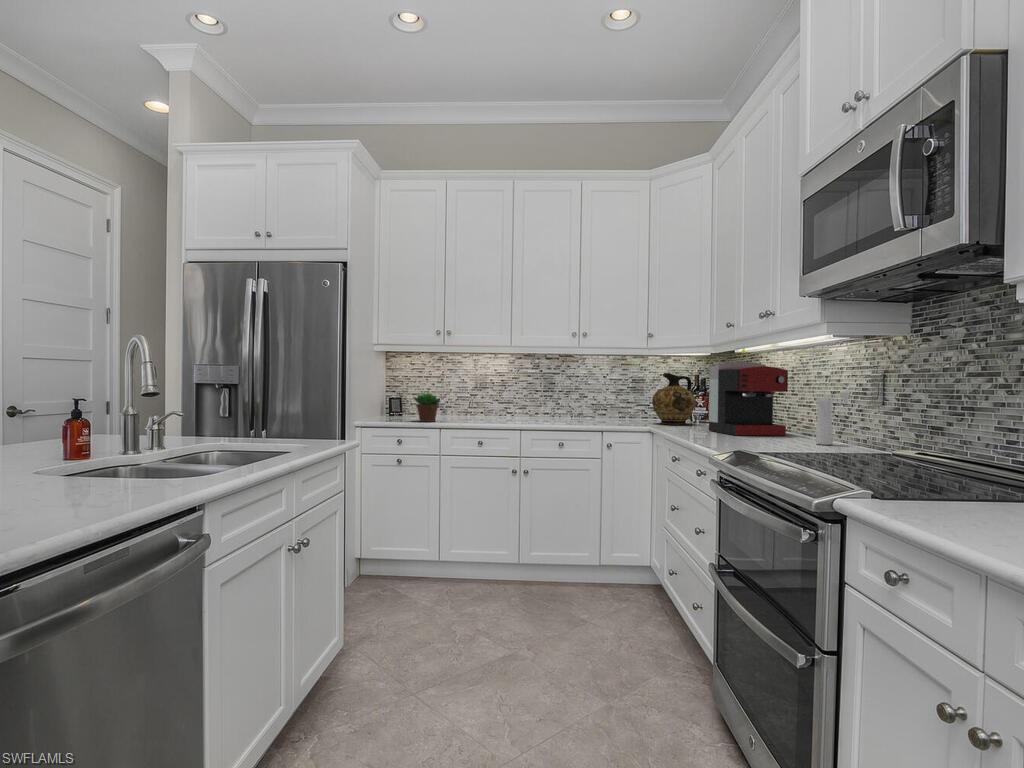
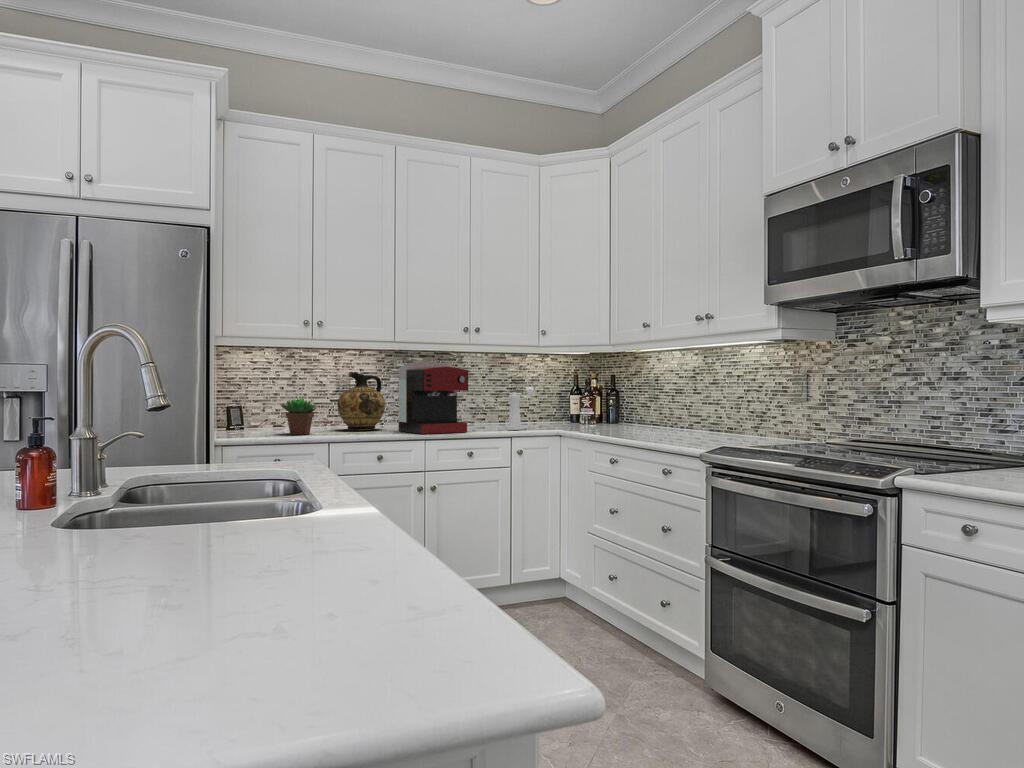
coffee maker: present [709,361,788,435] -> present [399,362,468,434]
ceramic jug: present [652,373,695,425] -> present [337,372,385,430]
pepper mill: present [816,389,850,445] -> present [509,387,534,430]

